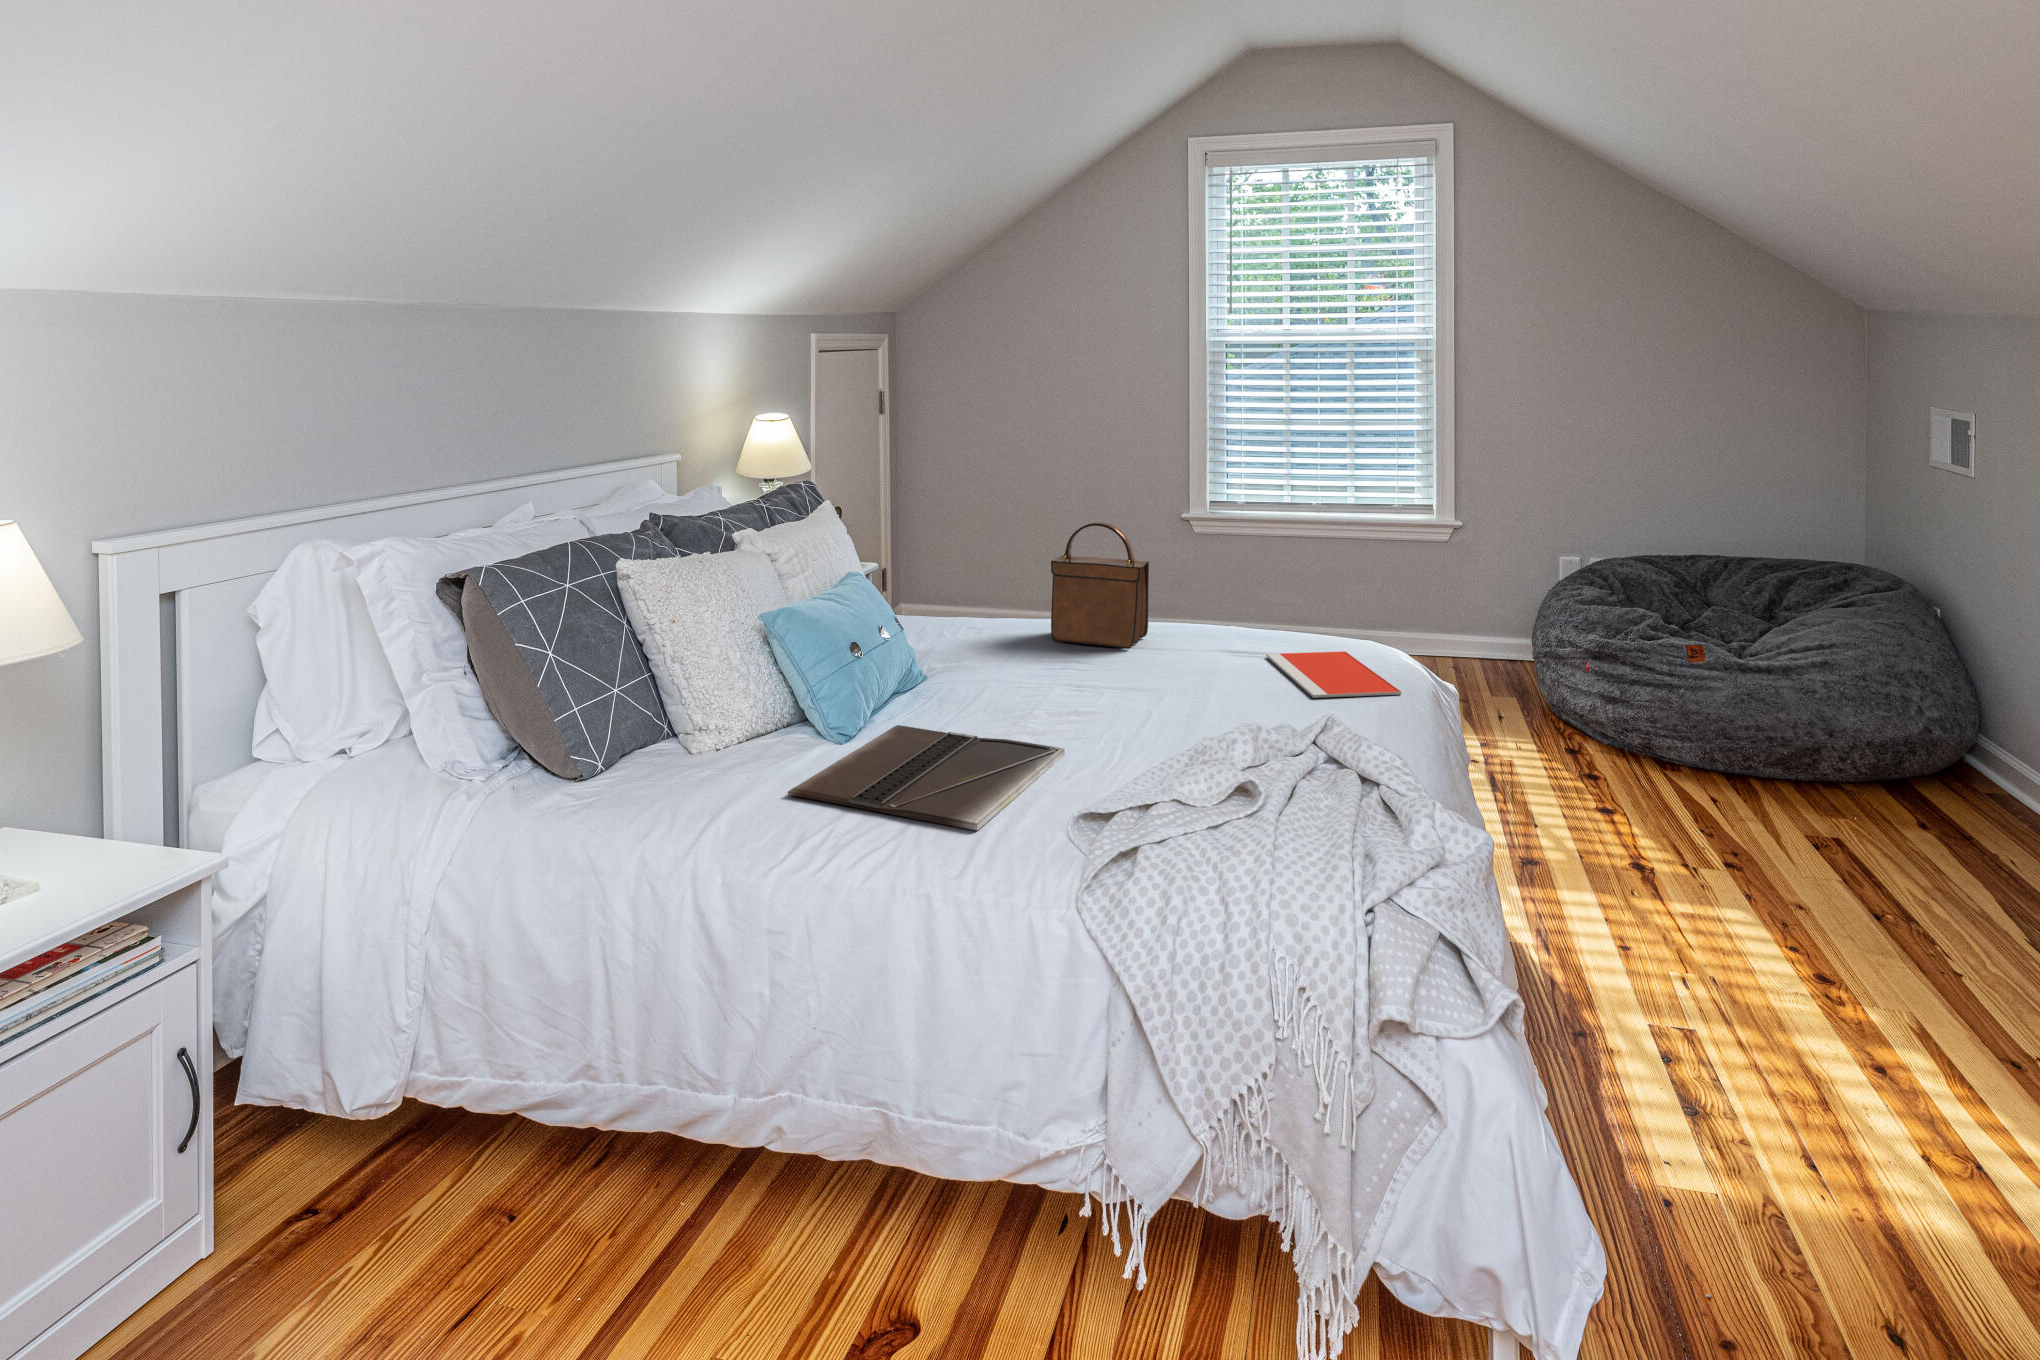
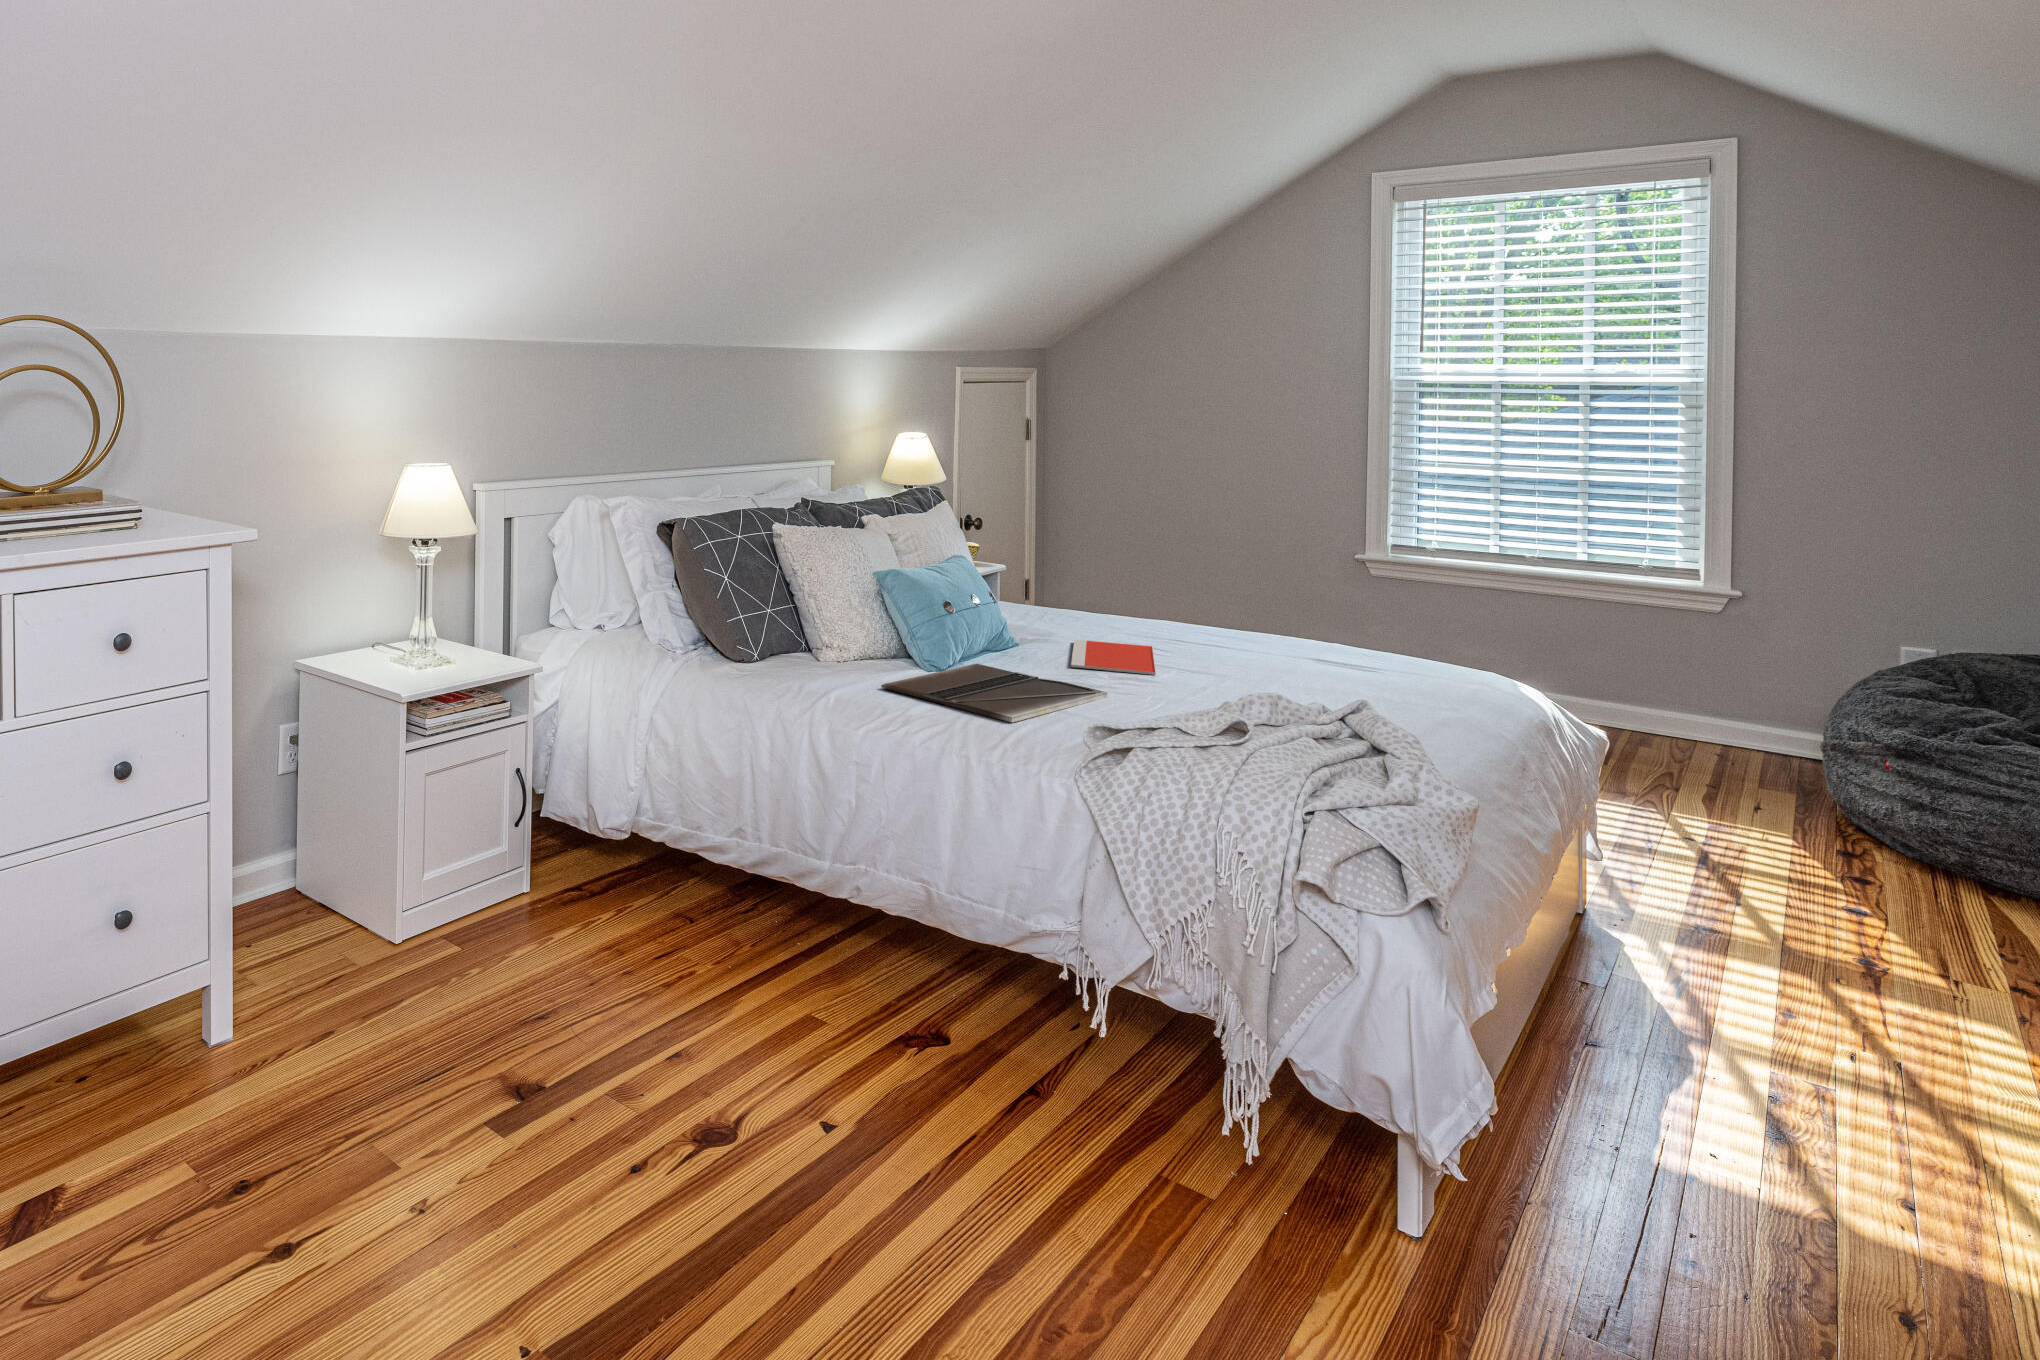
handbag: present [1051,522,1149,649] -> none [1141,532,1239,646]
notebook: present [1266,651,1401,698] -> present [1071,640,1156,675]

